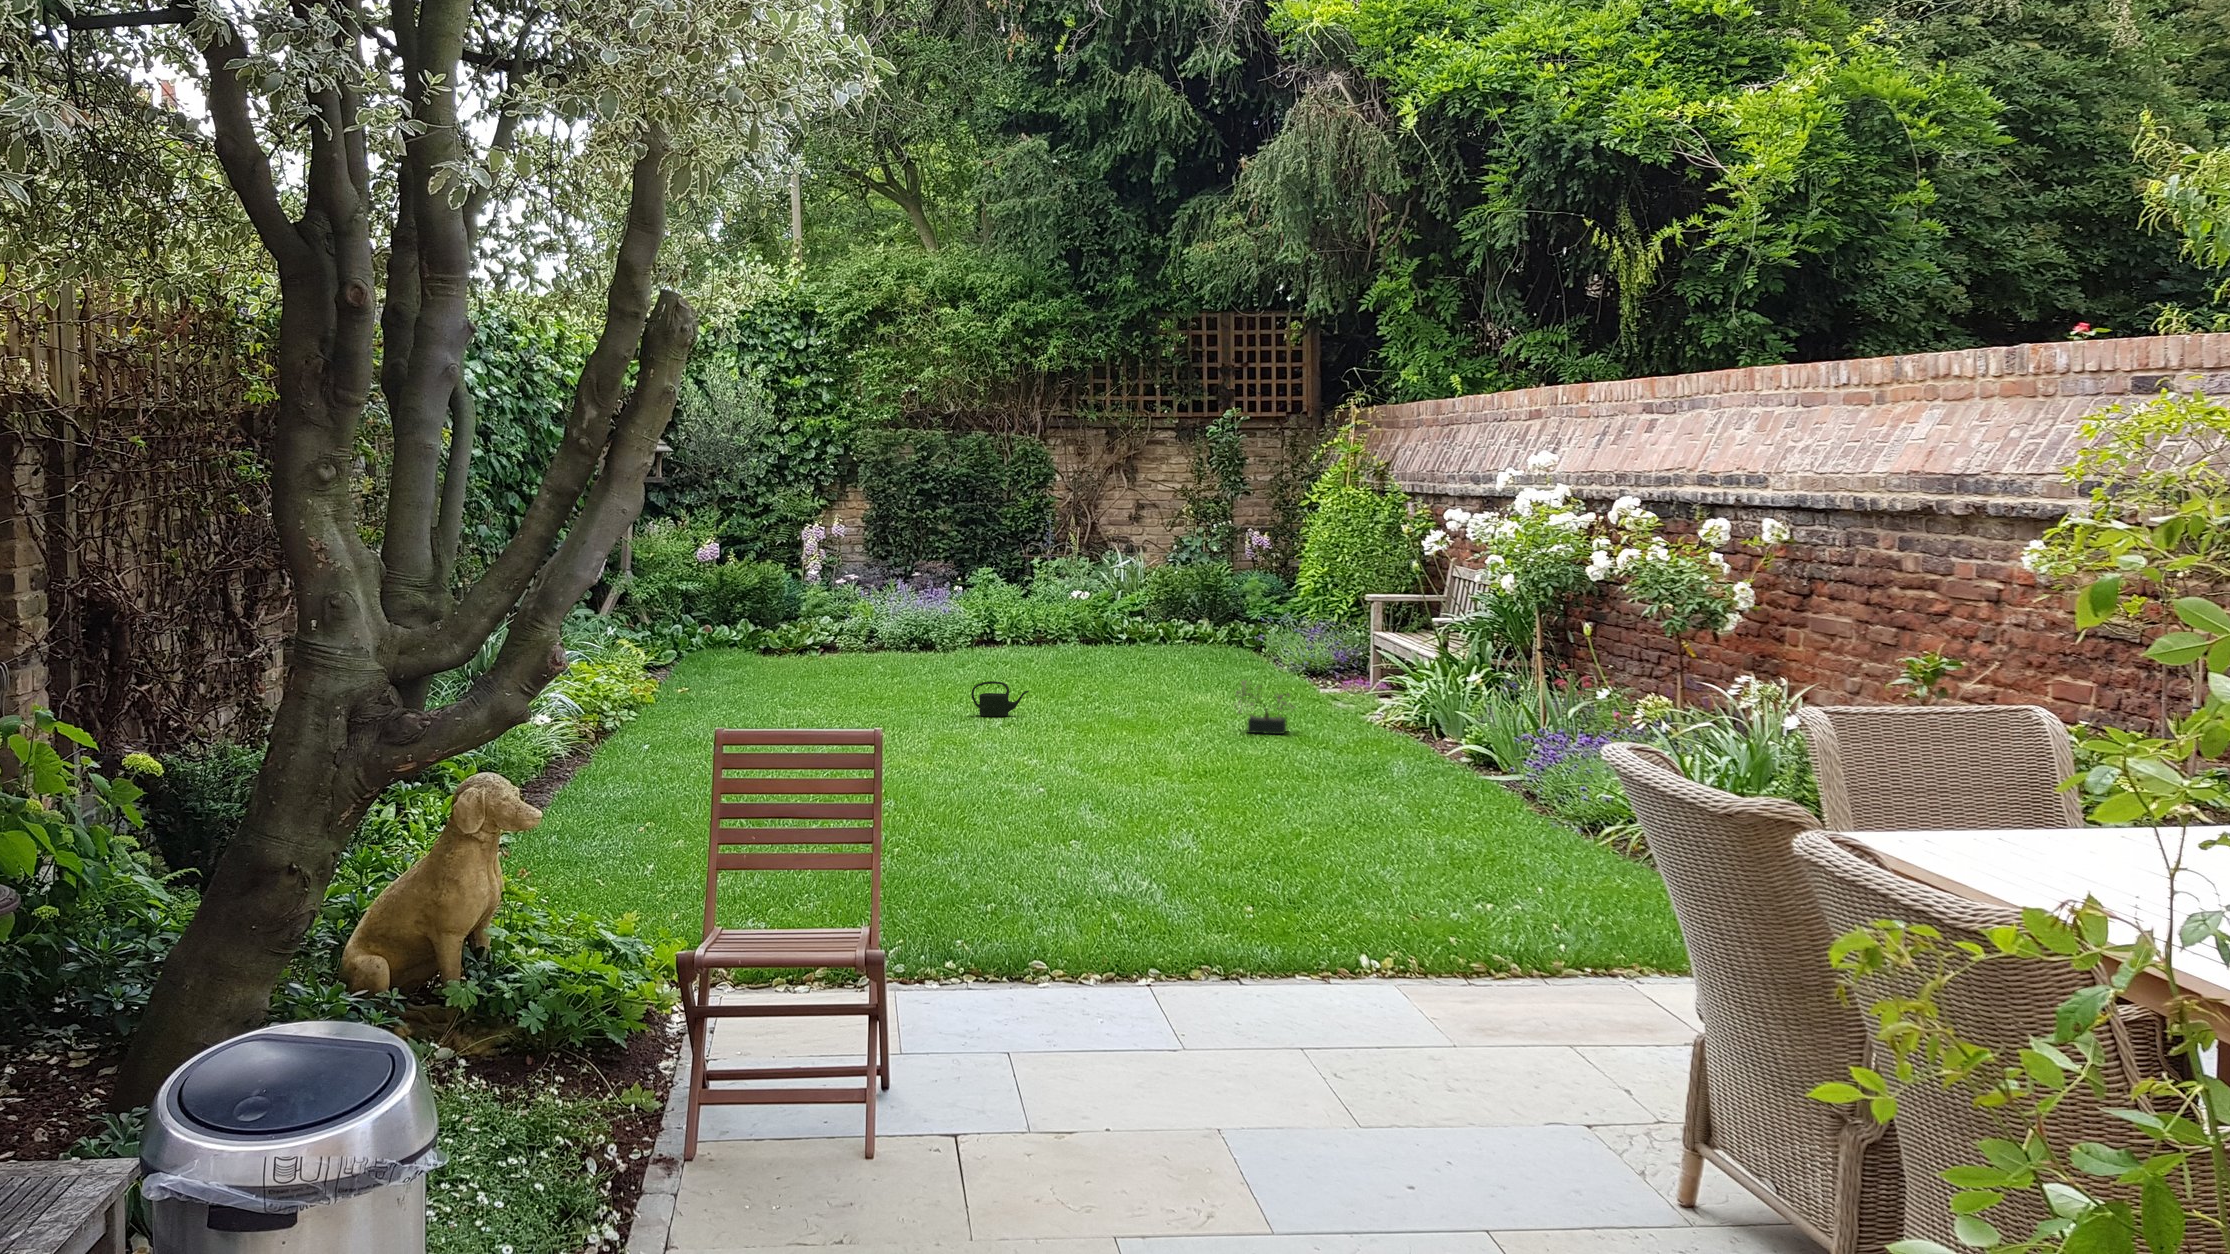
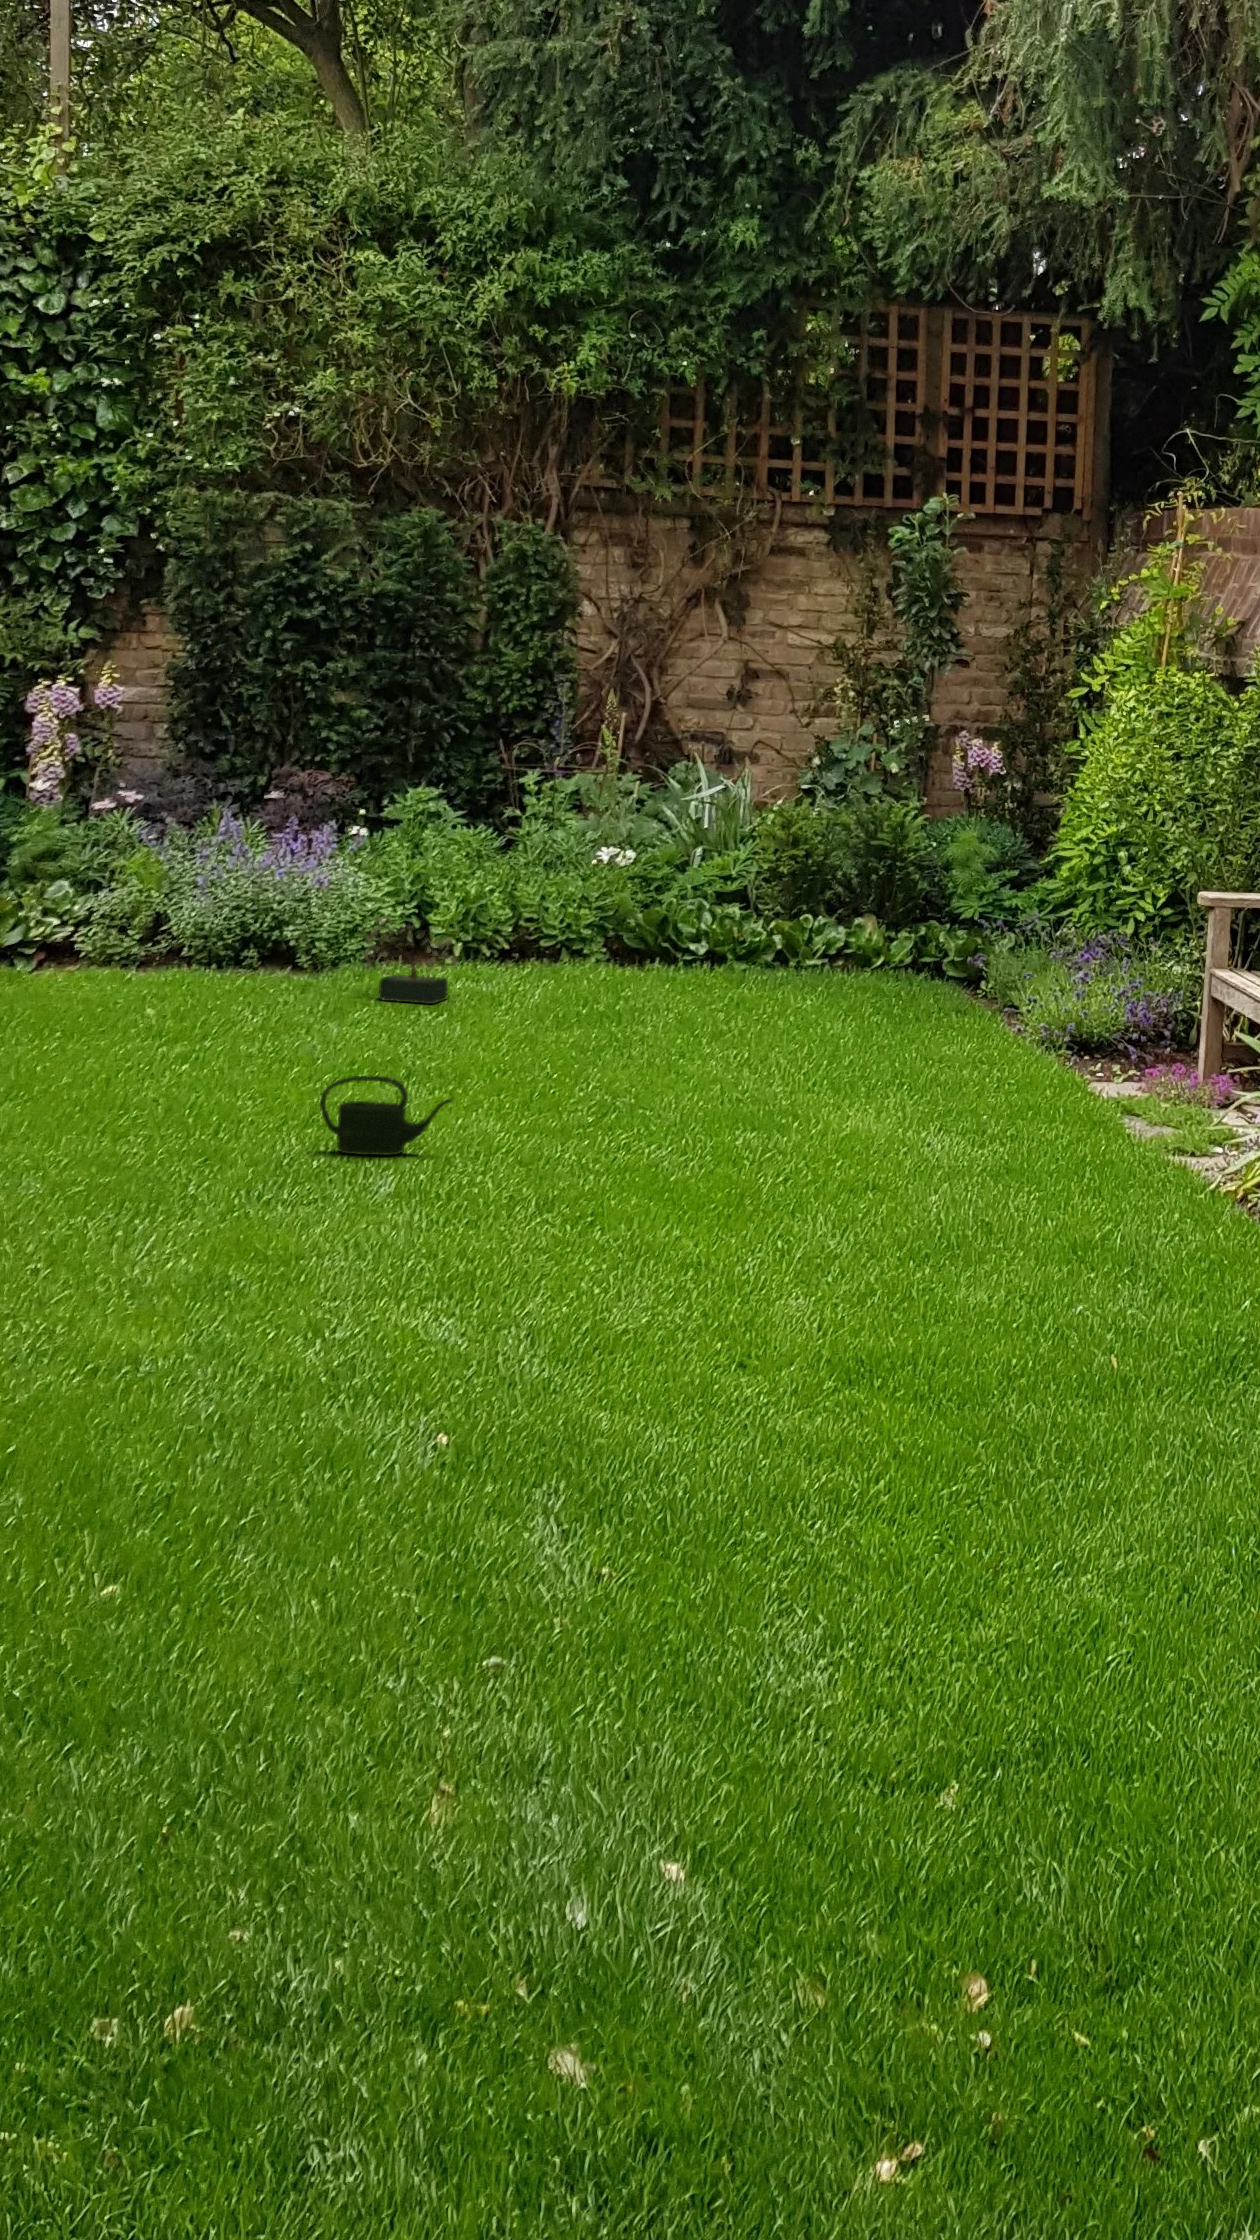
decorative plant: present [1237,681,1292,734] -> present [365,917,458,1004]

